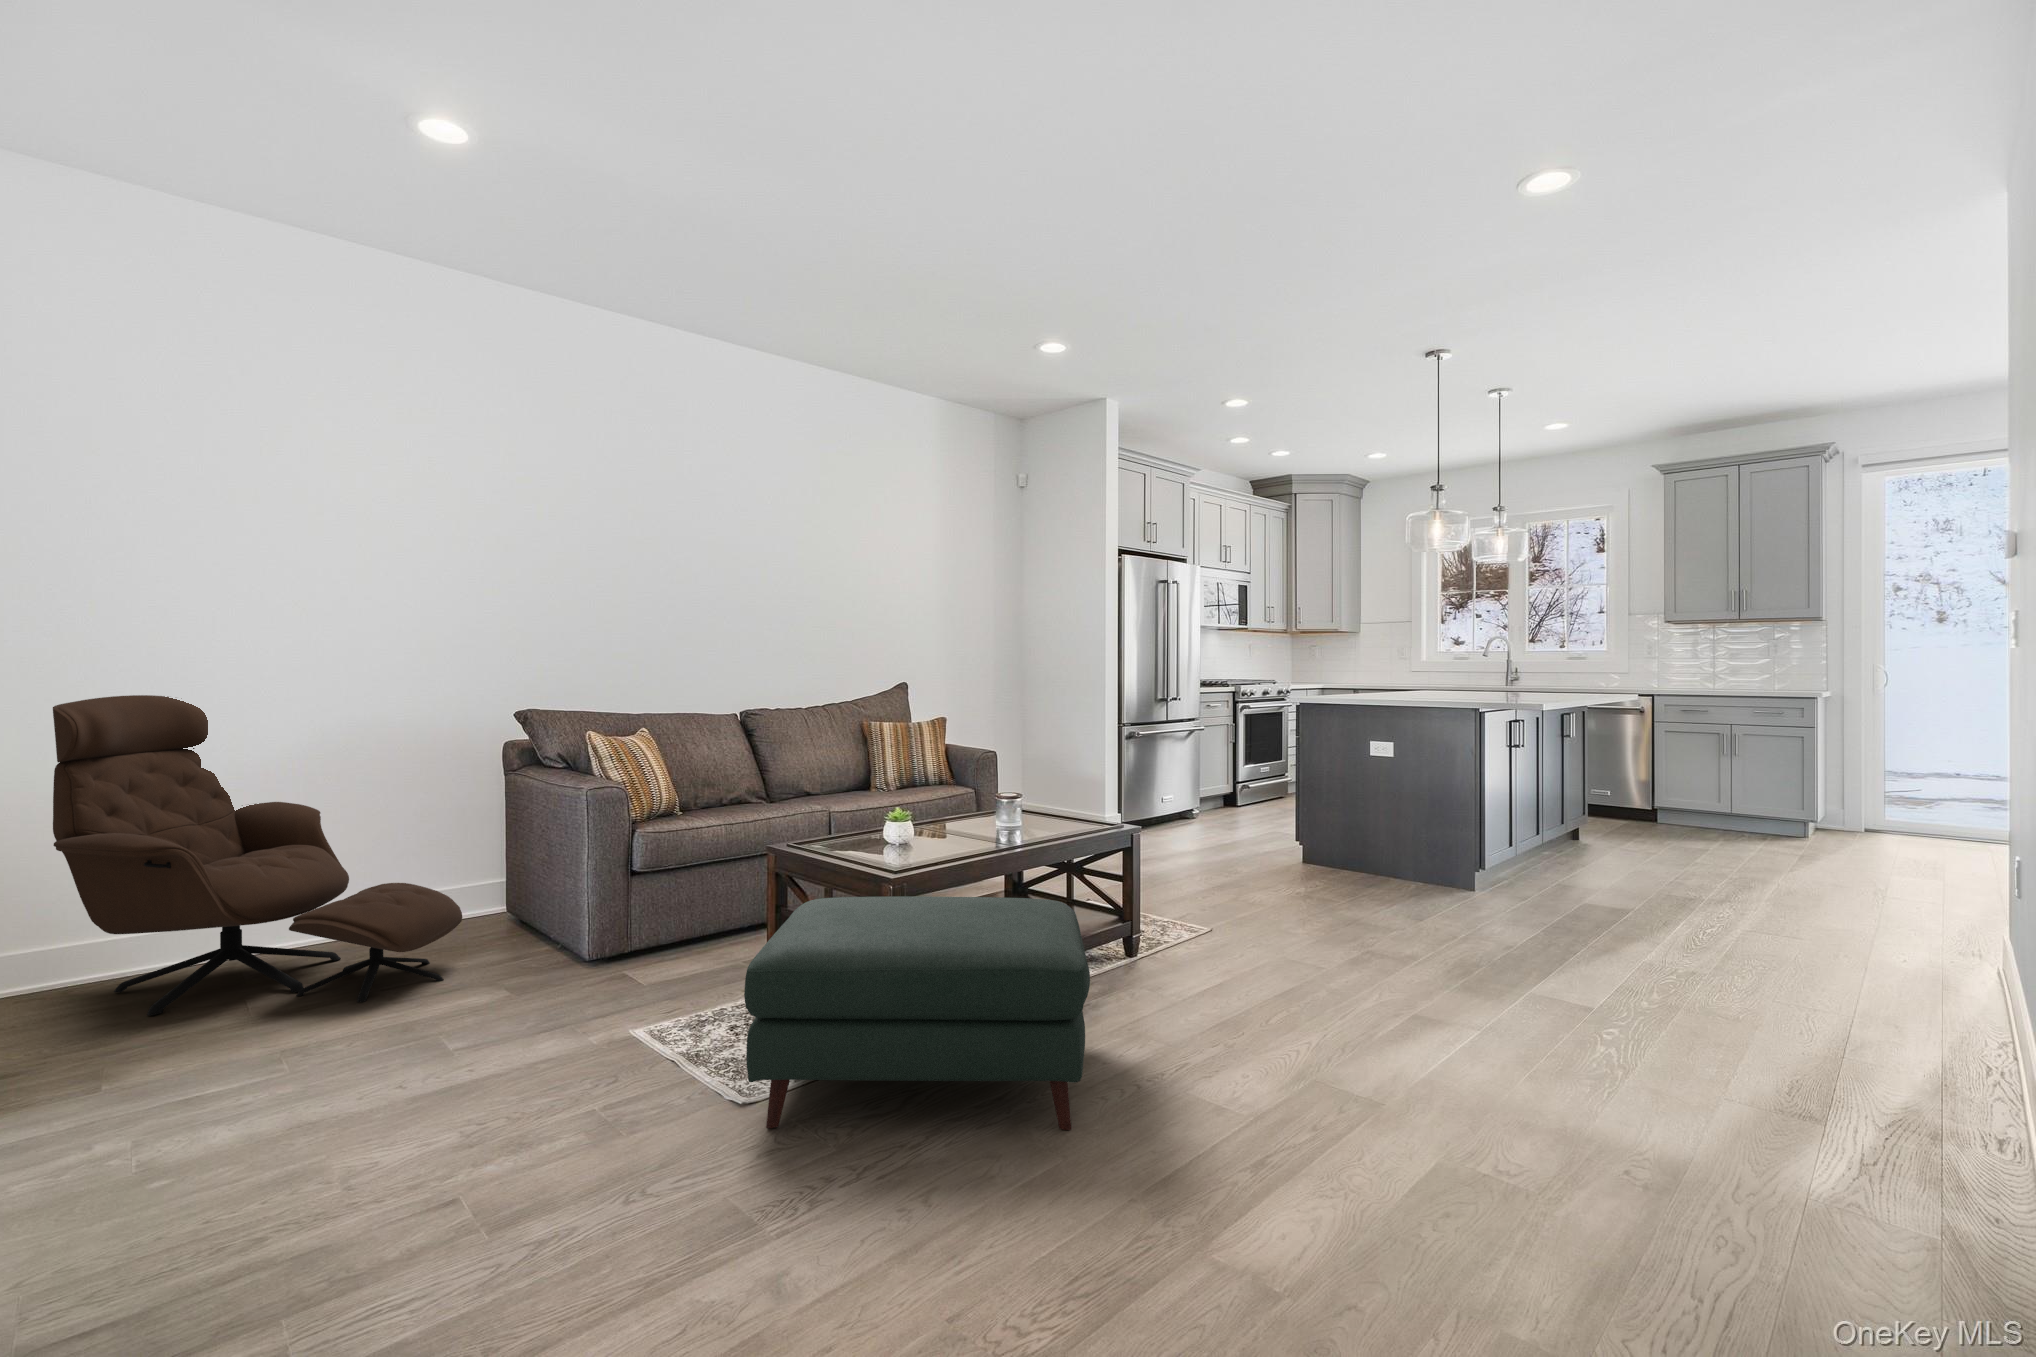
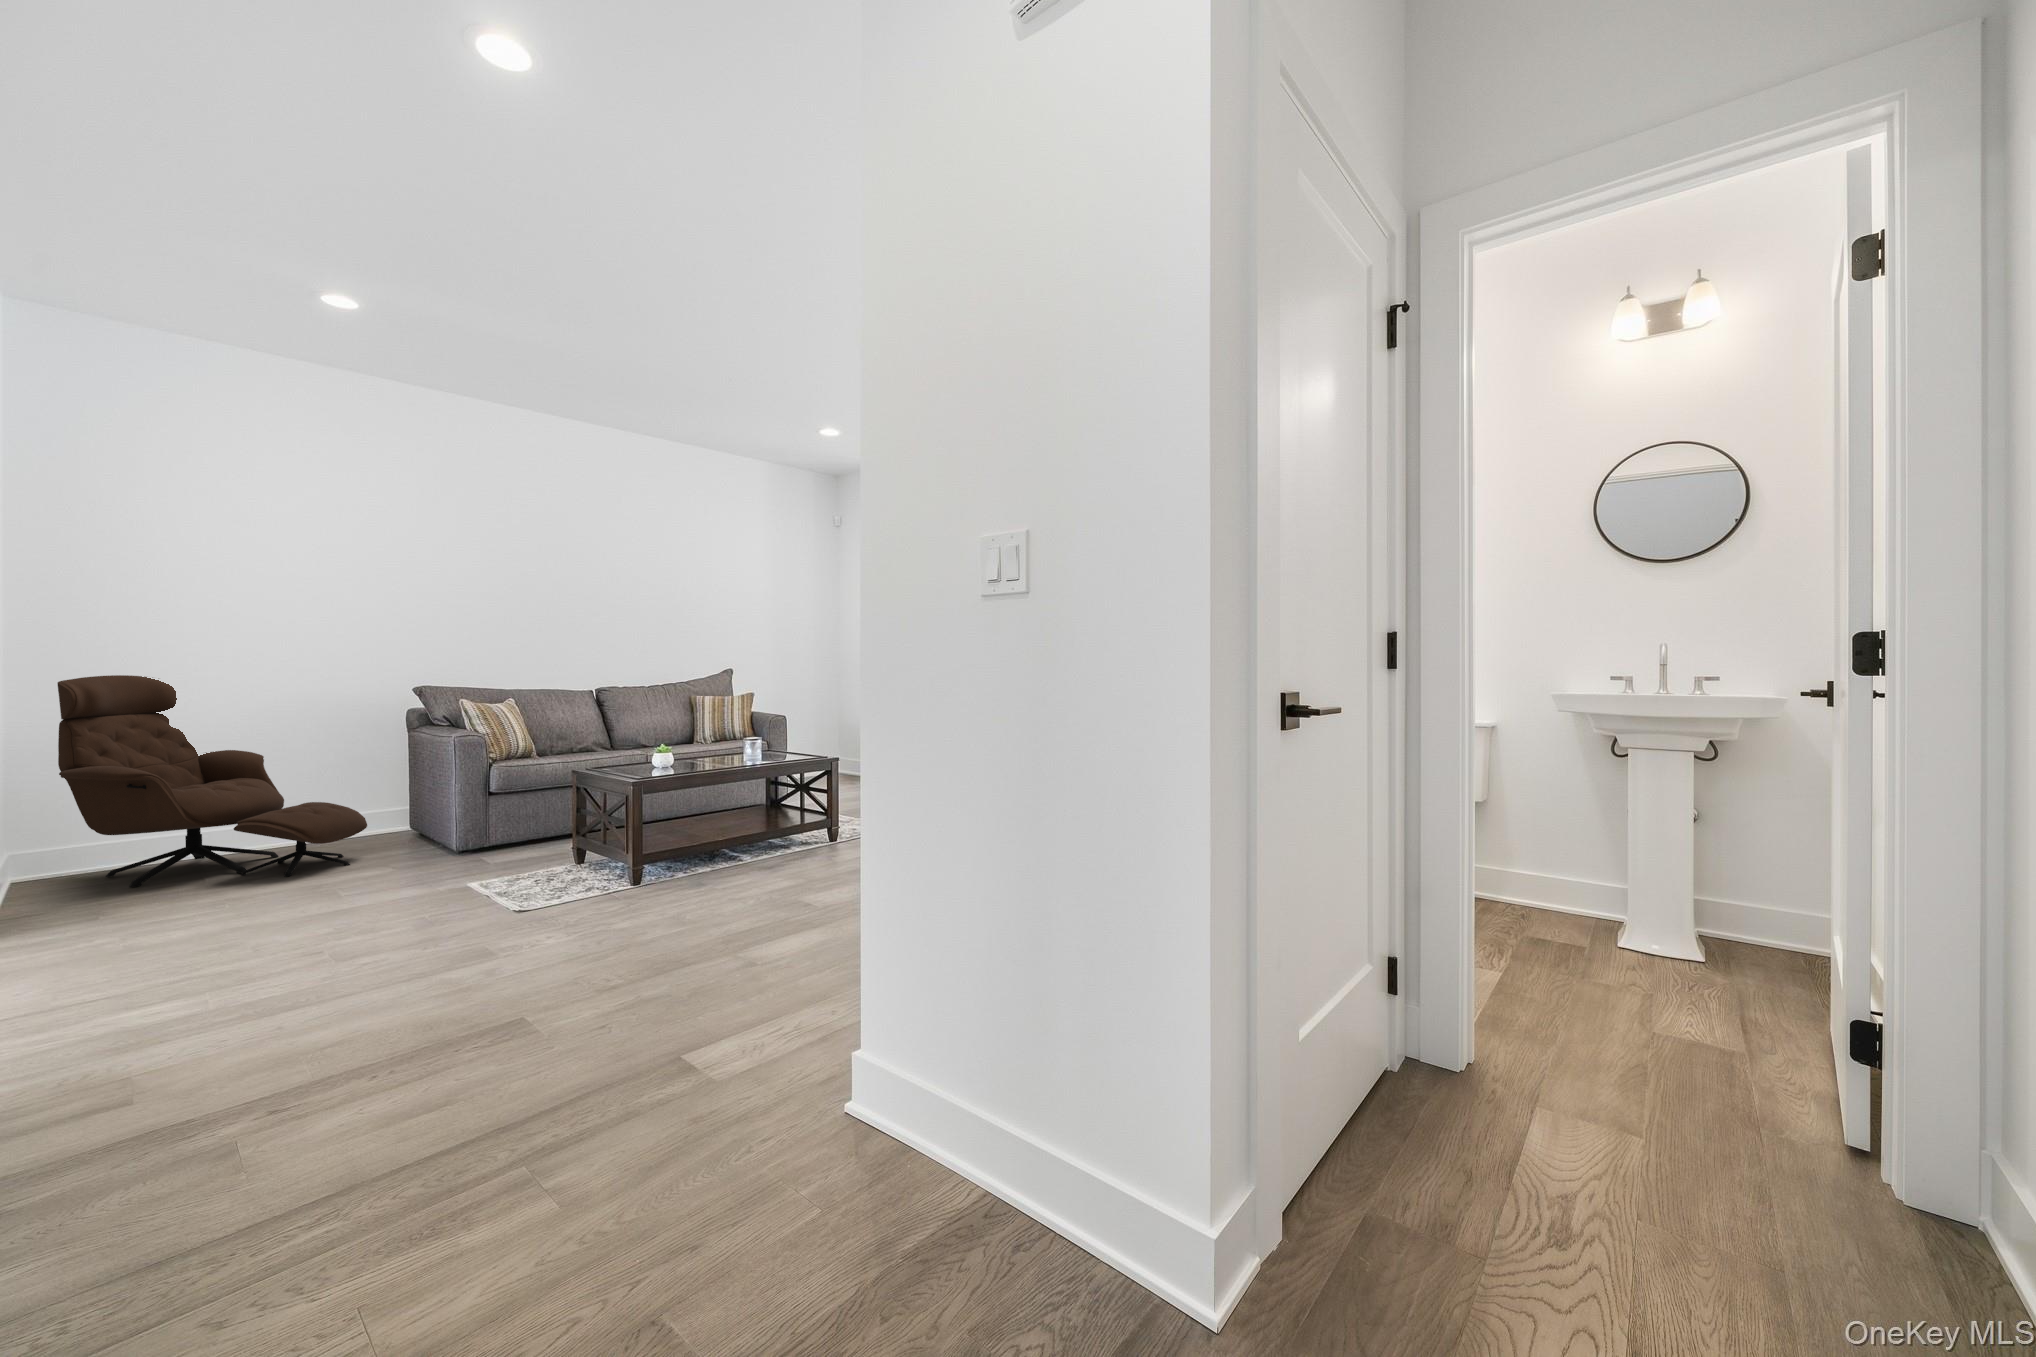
ottoman: present [744,896,1090,1130] -> none [510,793,750,921]

